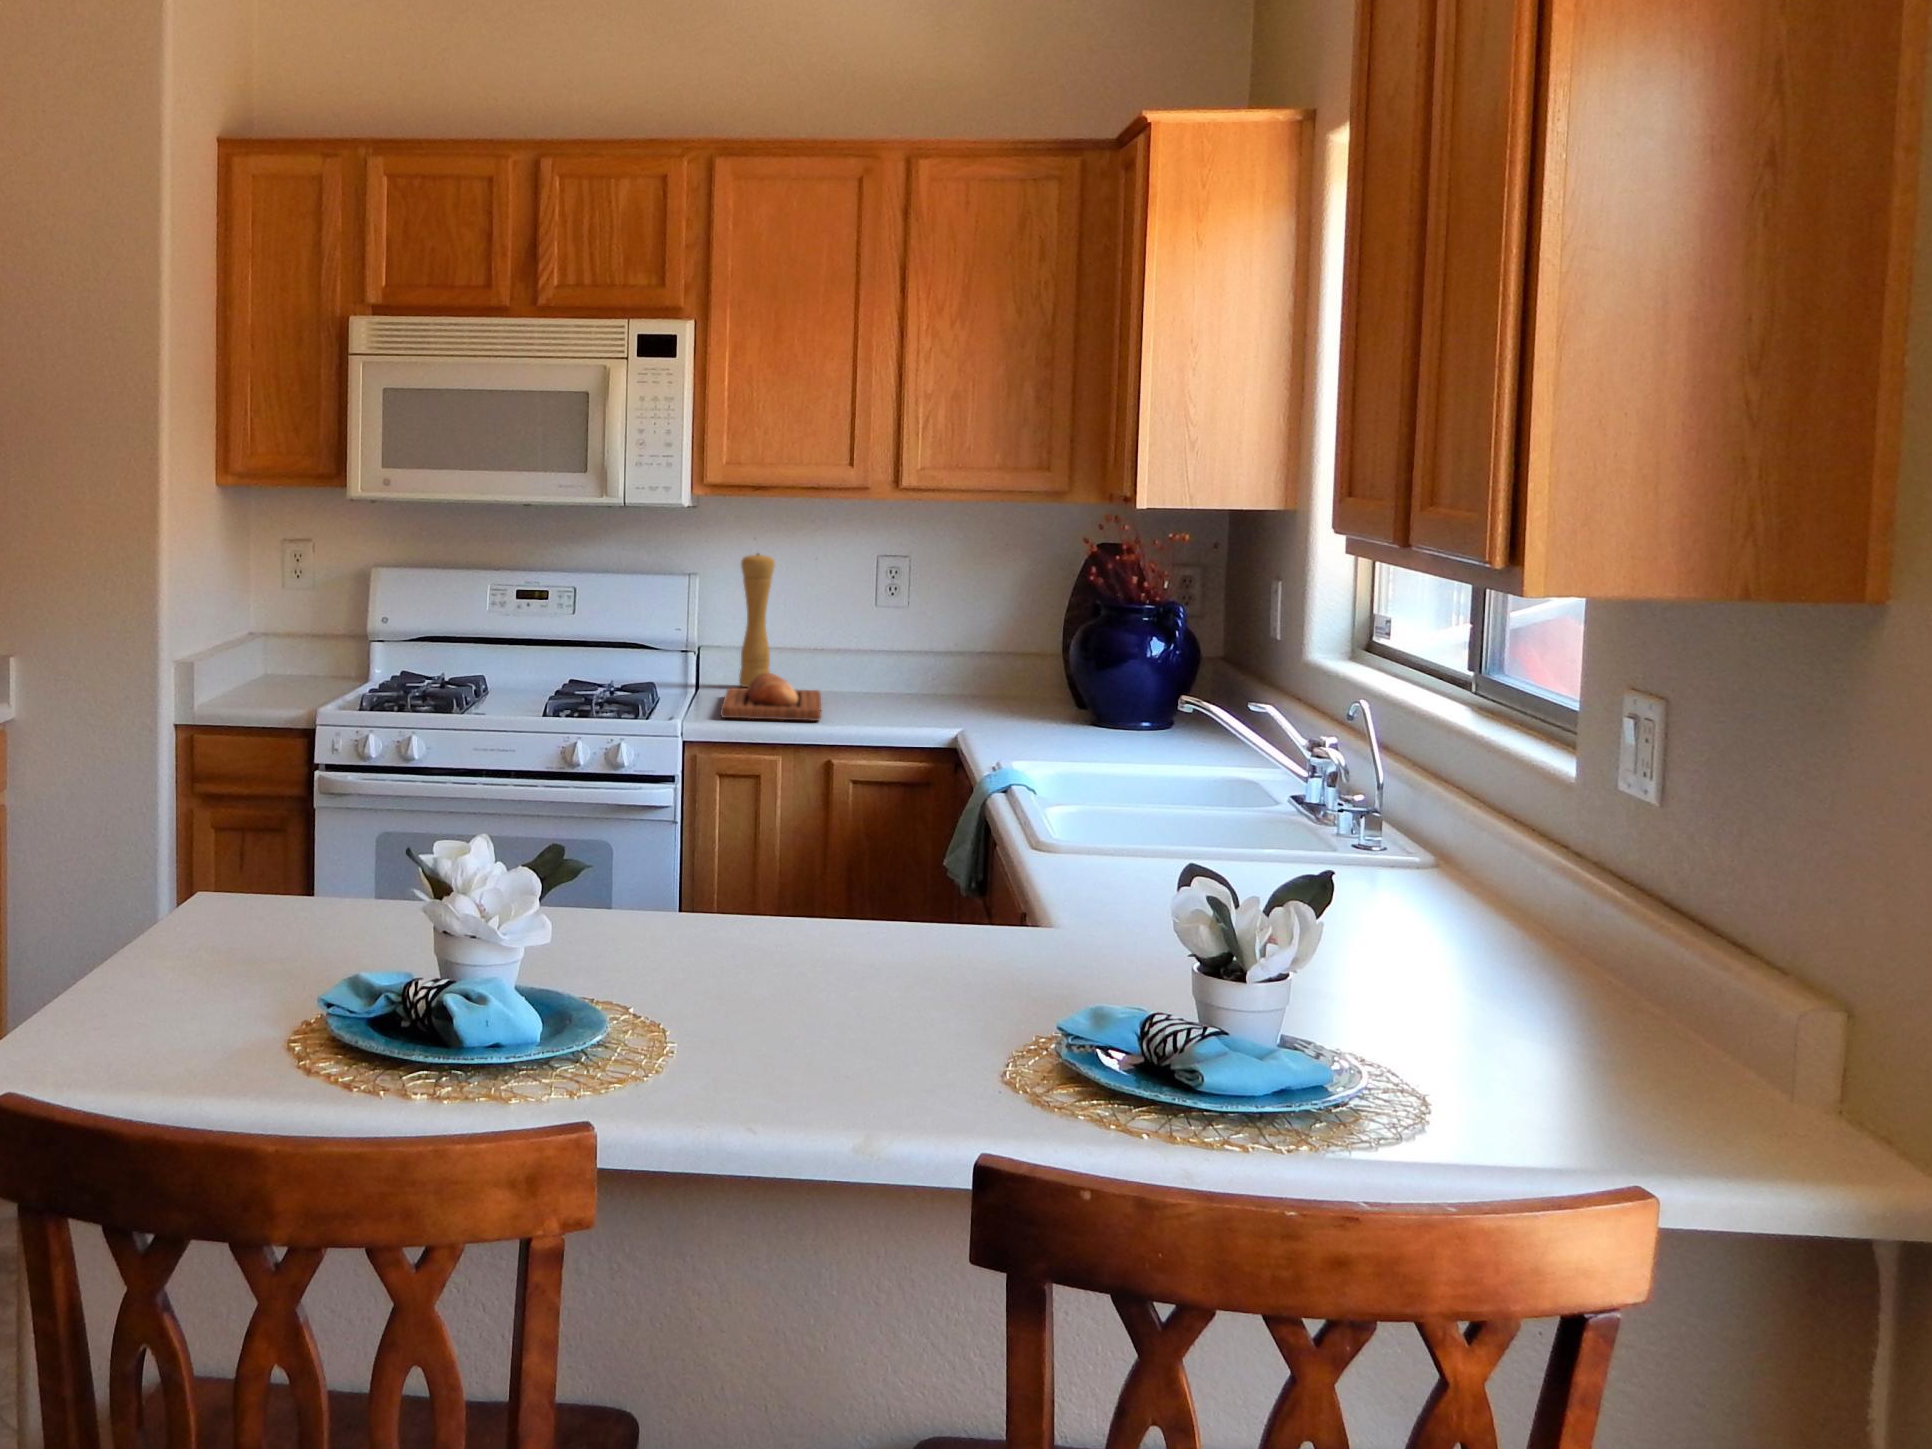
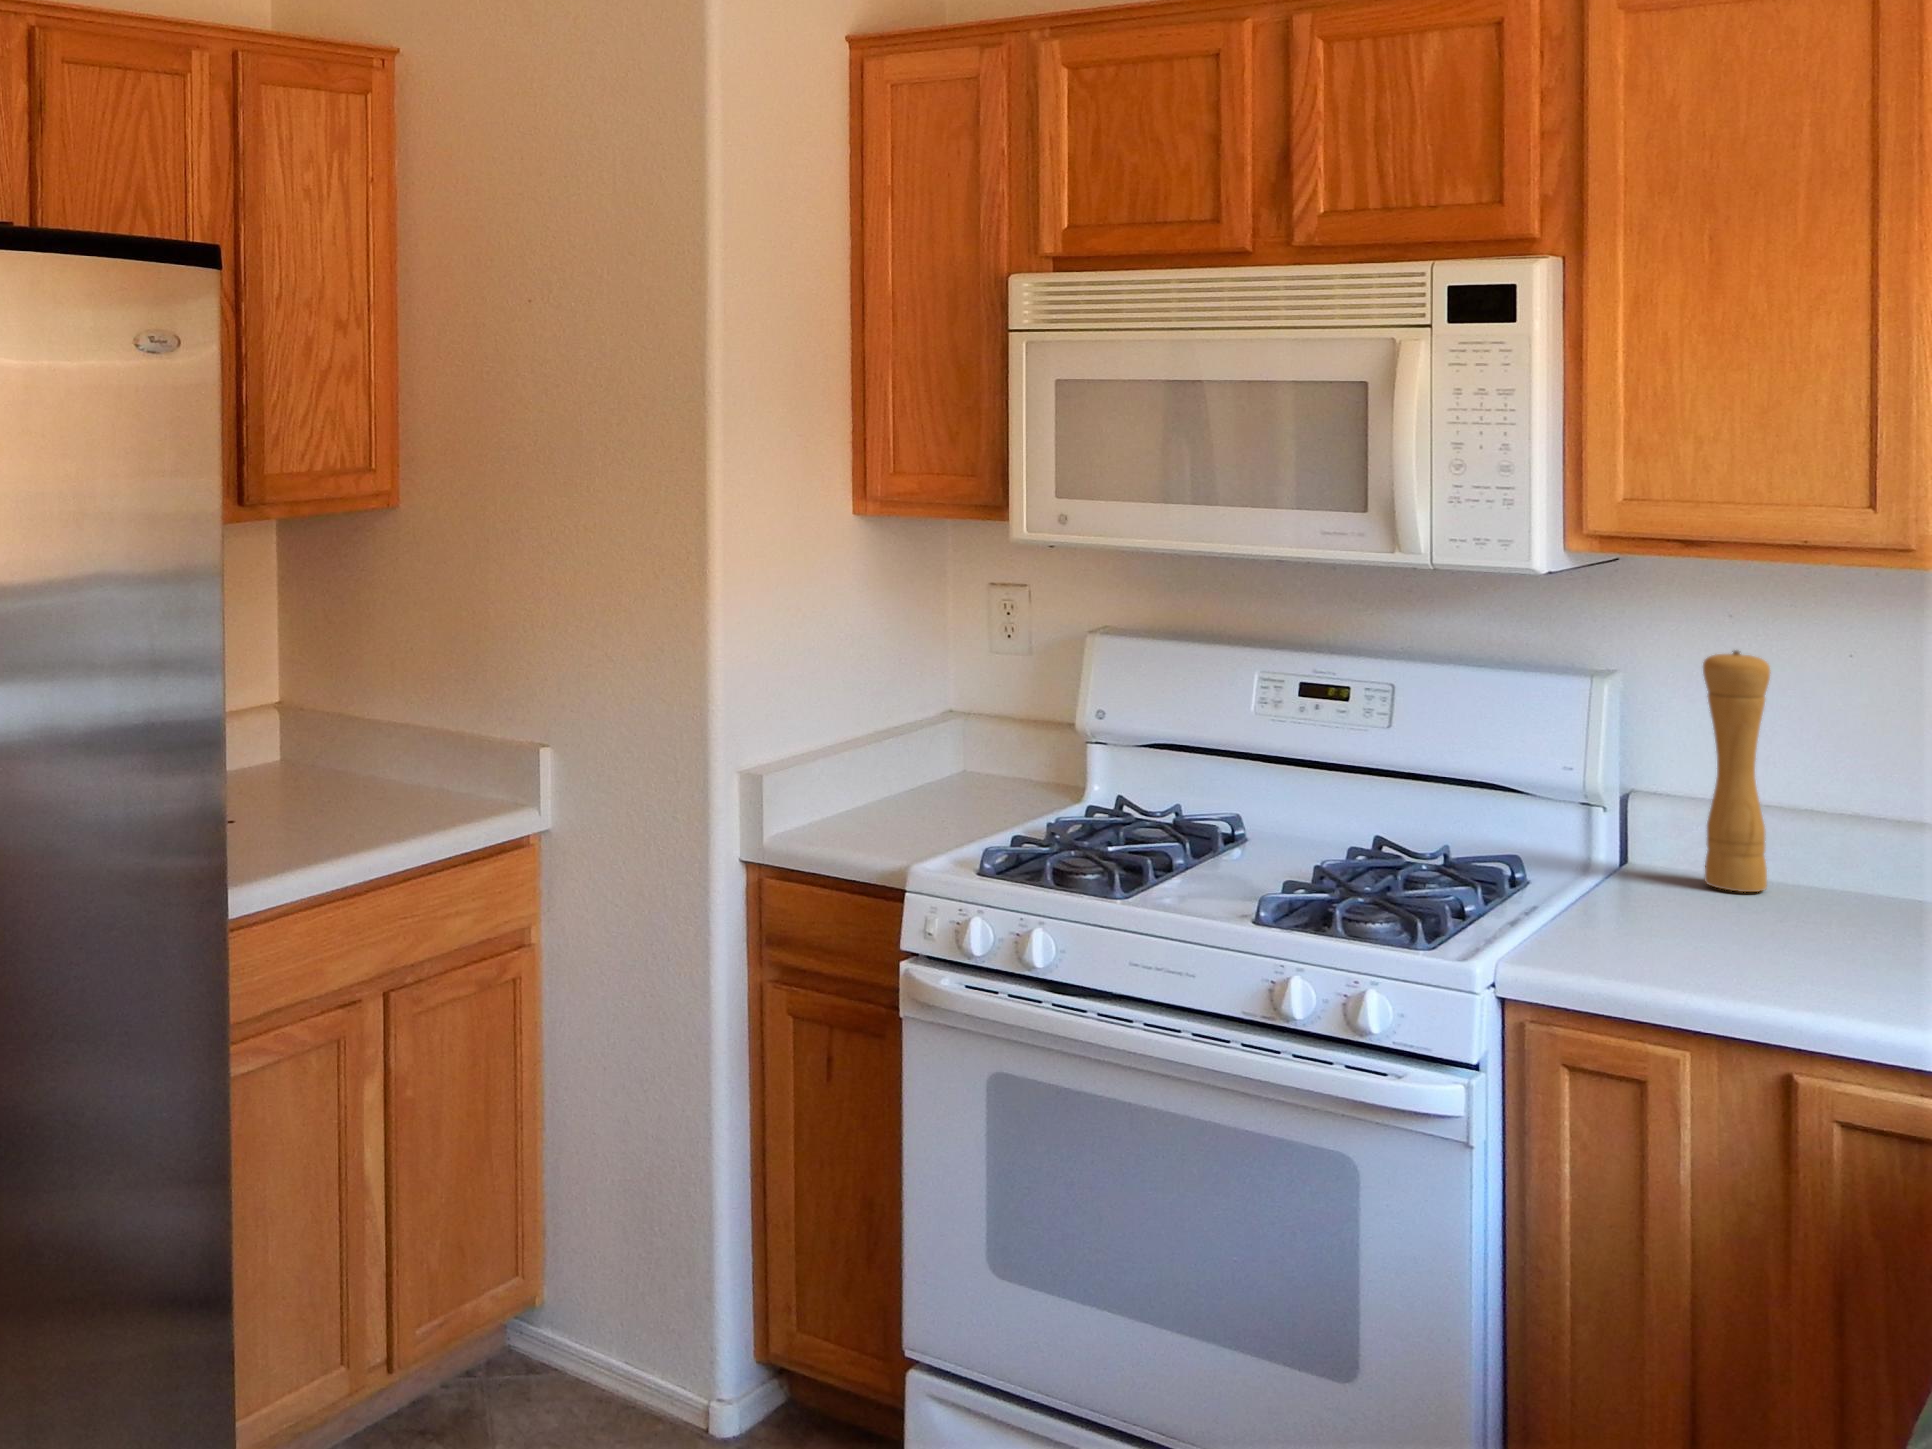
bread loaf: present [720,673,821,721] -> none [1573,878,1839,996]

